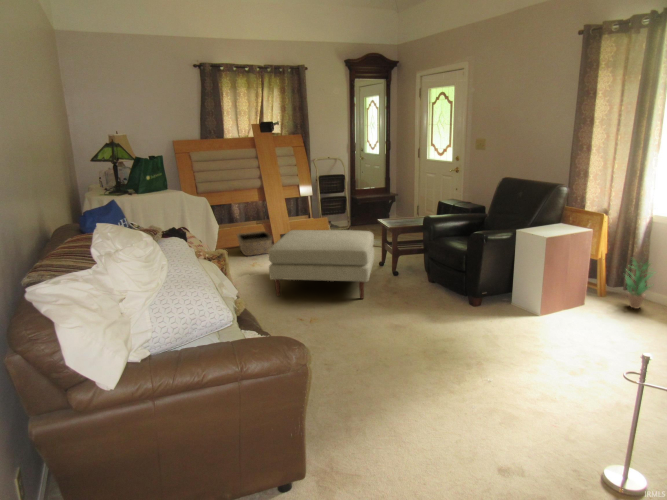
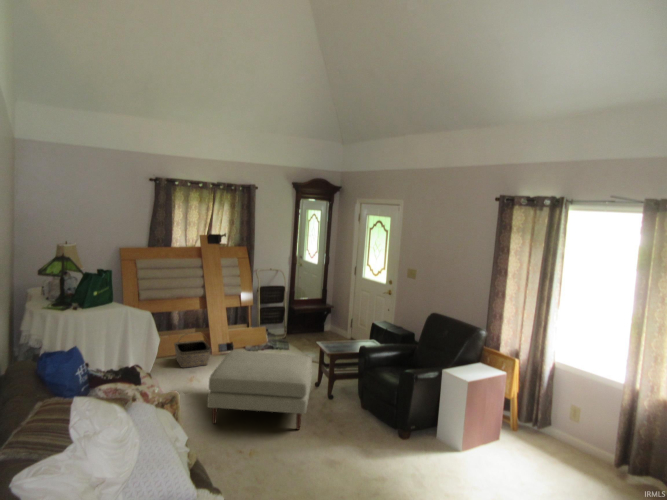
potted plant: present [626,259,653,309] -> none [533,400,561,448]

